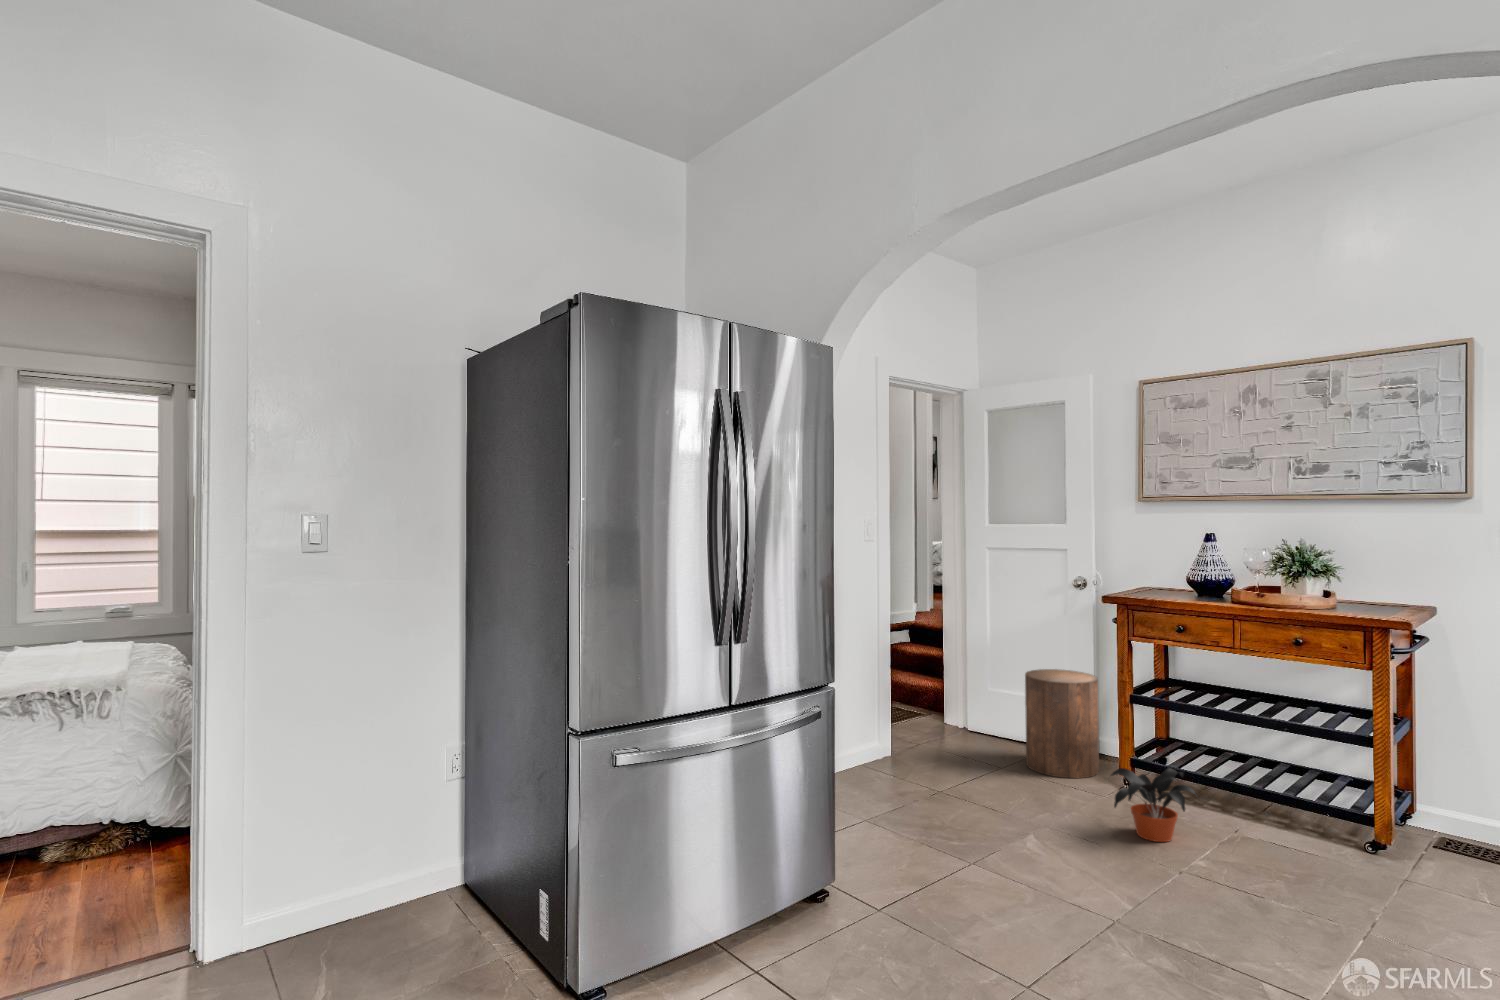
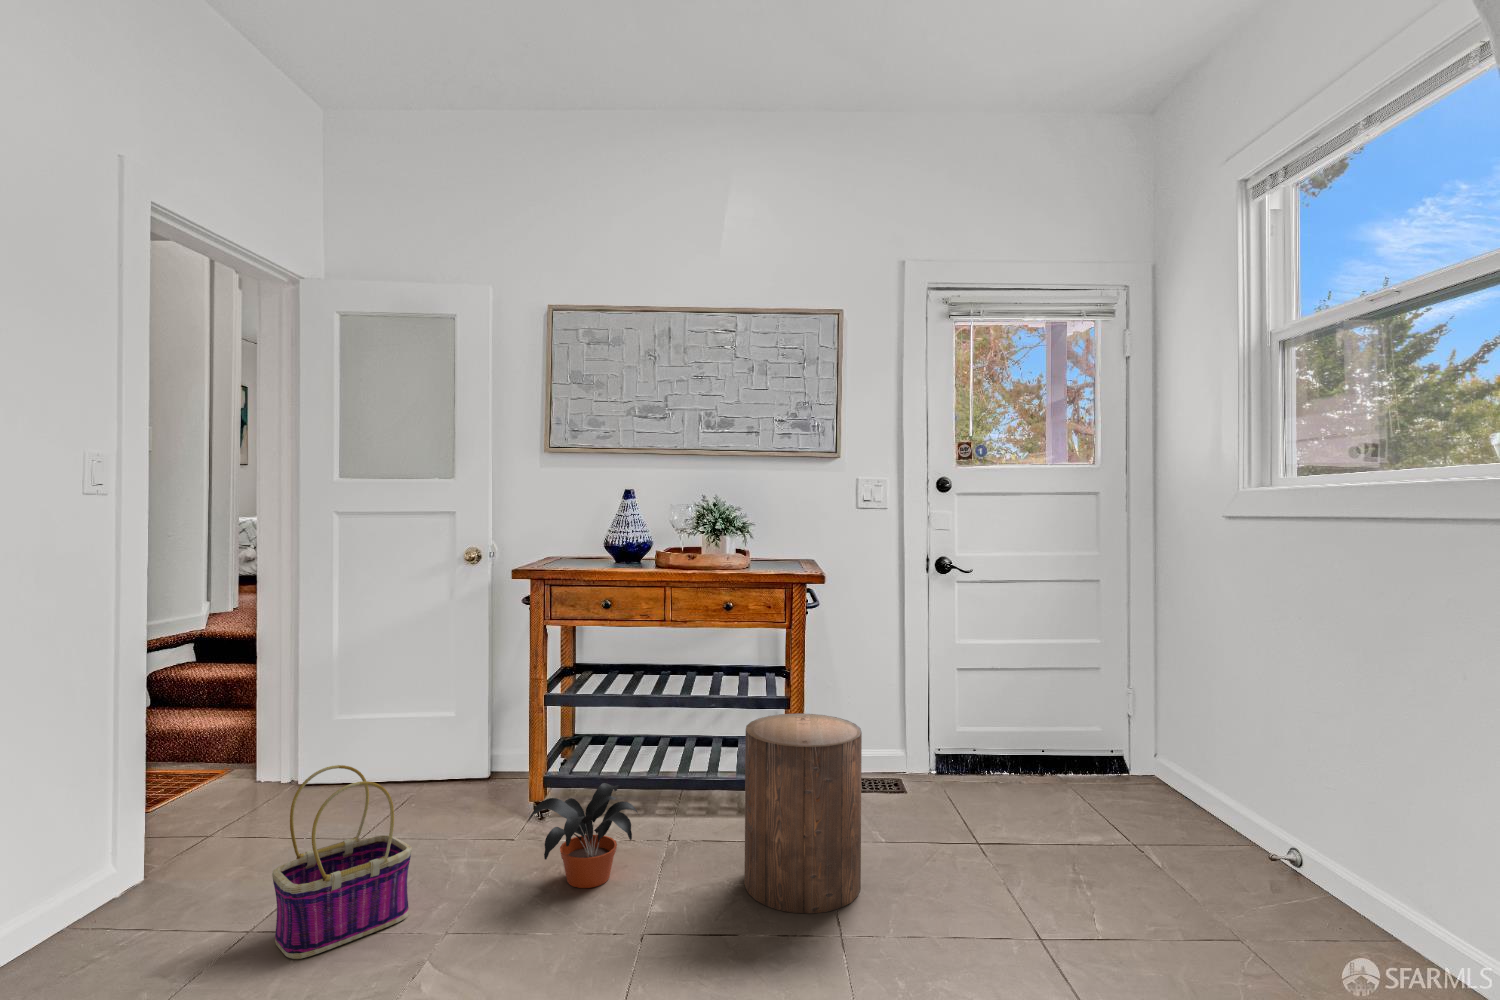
stool: present [1025,669,1099,778] -> present [745,714,862,914]
basket: none [942,712,1023,821] -> present [272,765,412,959]

